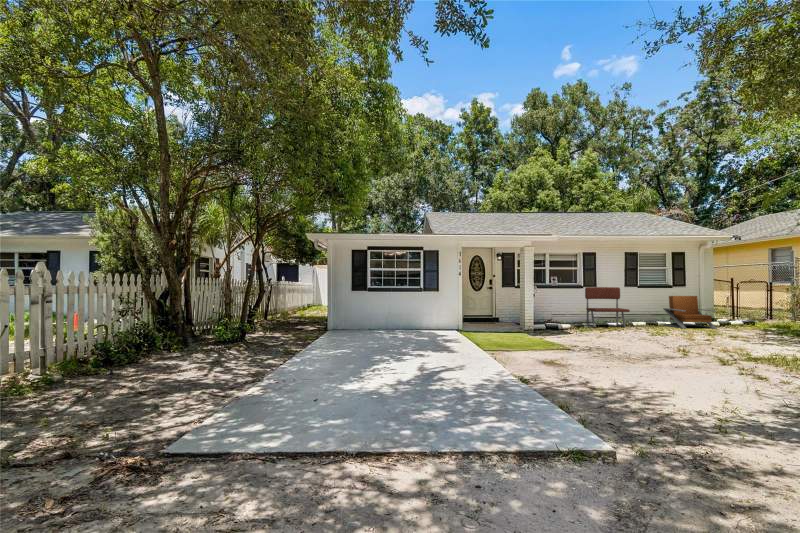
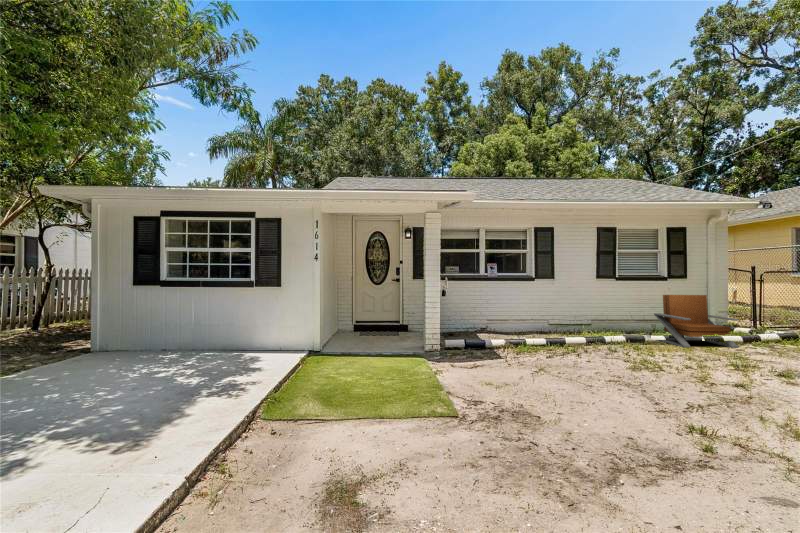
bench: present [585,287,630,327] -> none [536,281,602,343]

